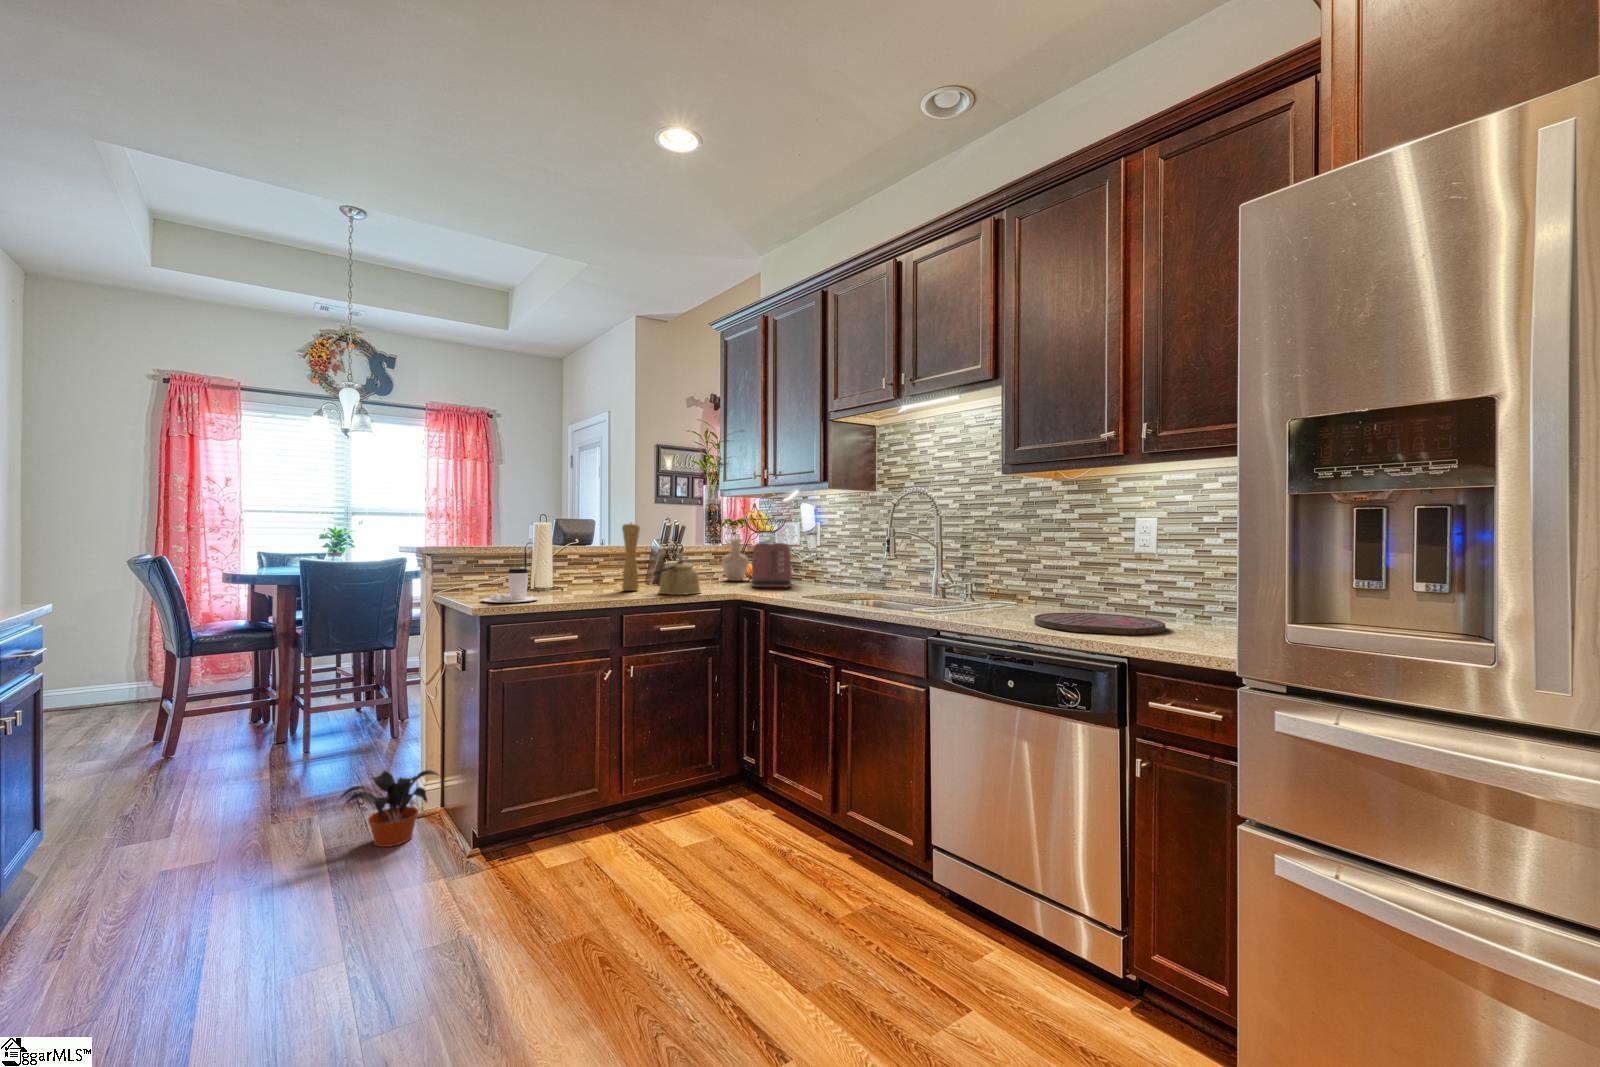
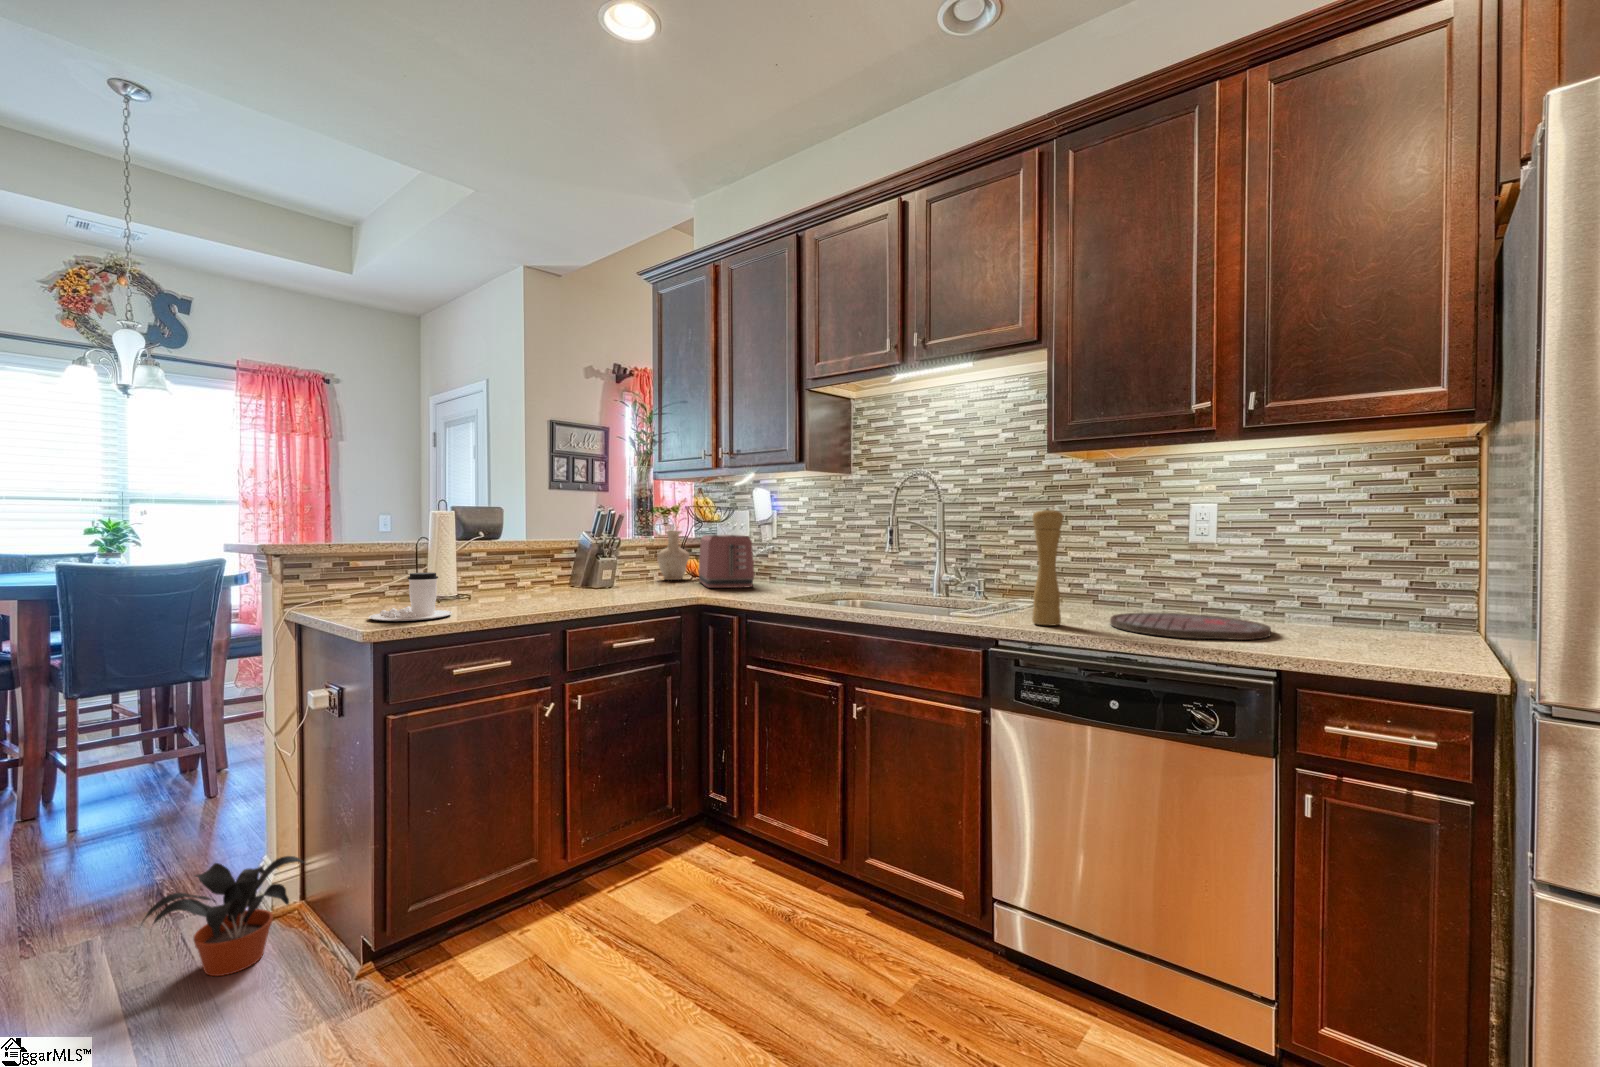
pepper mill: present [622,523,640,591] -> present [1032,508,1063,625]
kettle: present [653,560,701,595] -> none [597,557,657,601]

